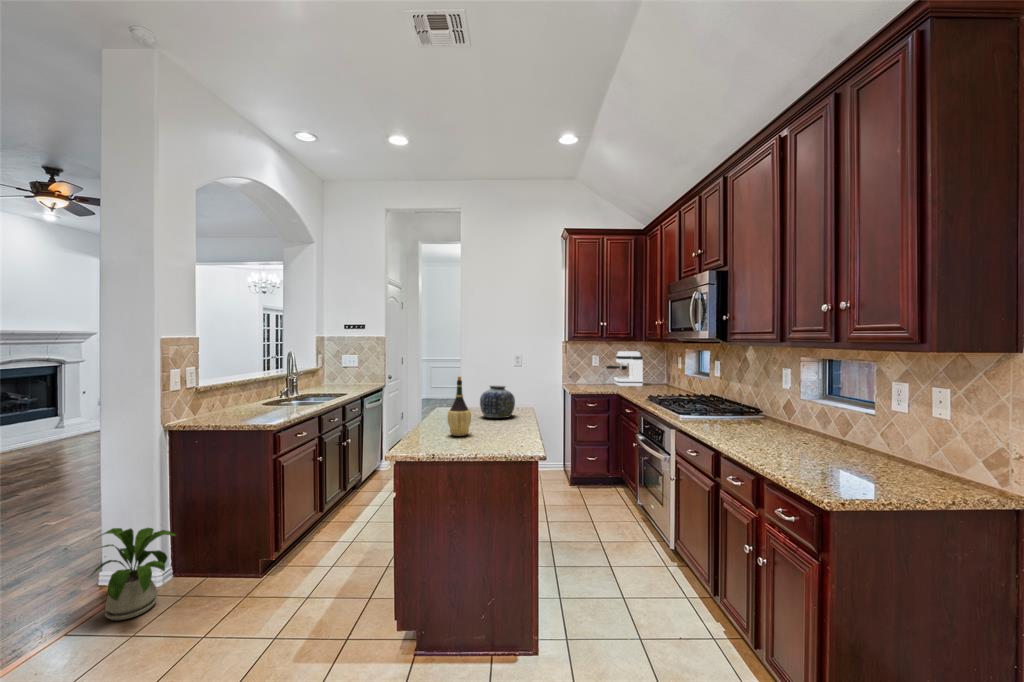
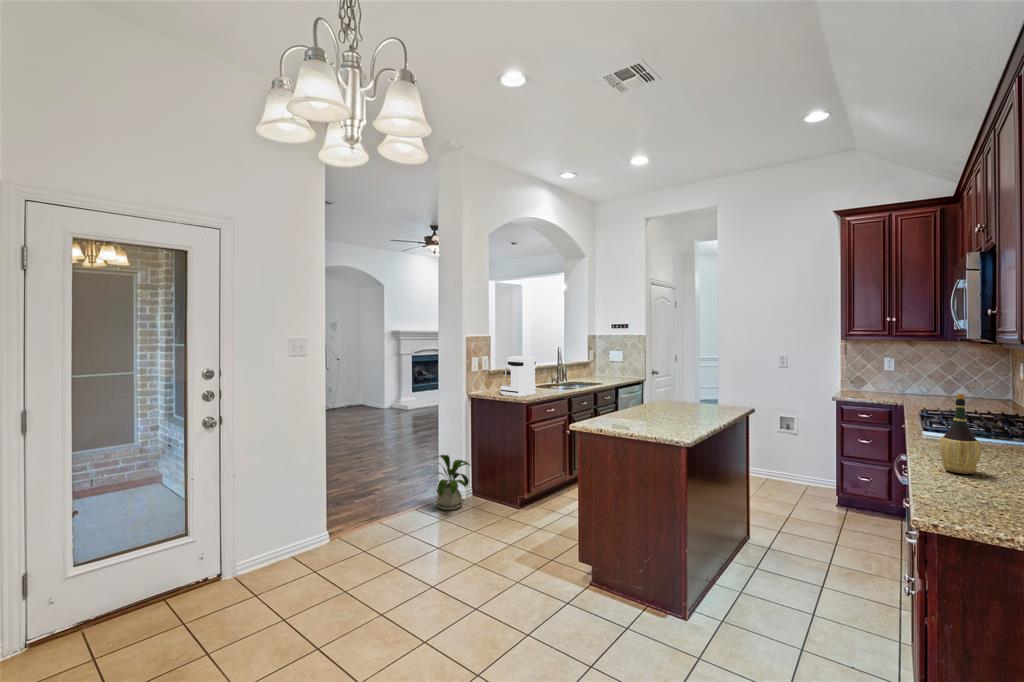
coffee maker: present [606,351,643,387] -> present [500,356,536,397]
wine bottle: present [447,377,471,436] -> present [939,394,981,474]
vase: present [480,385,515,418] -> none [683,383,718,414]

